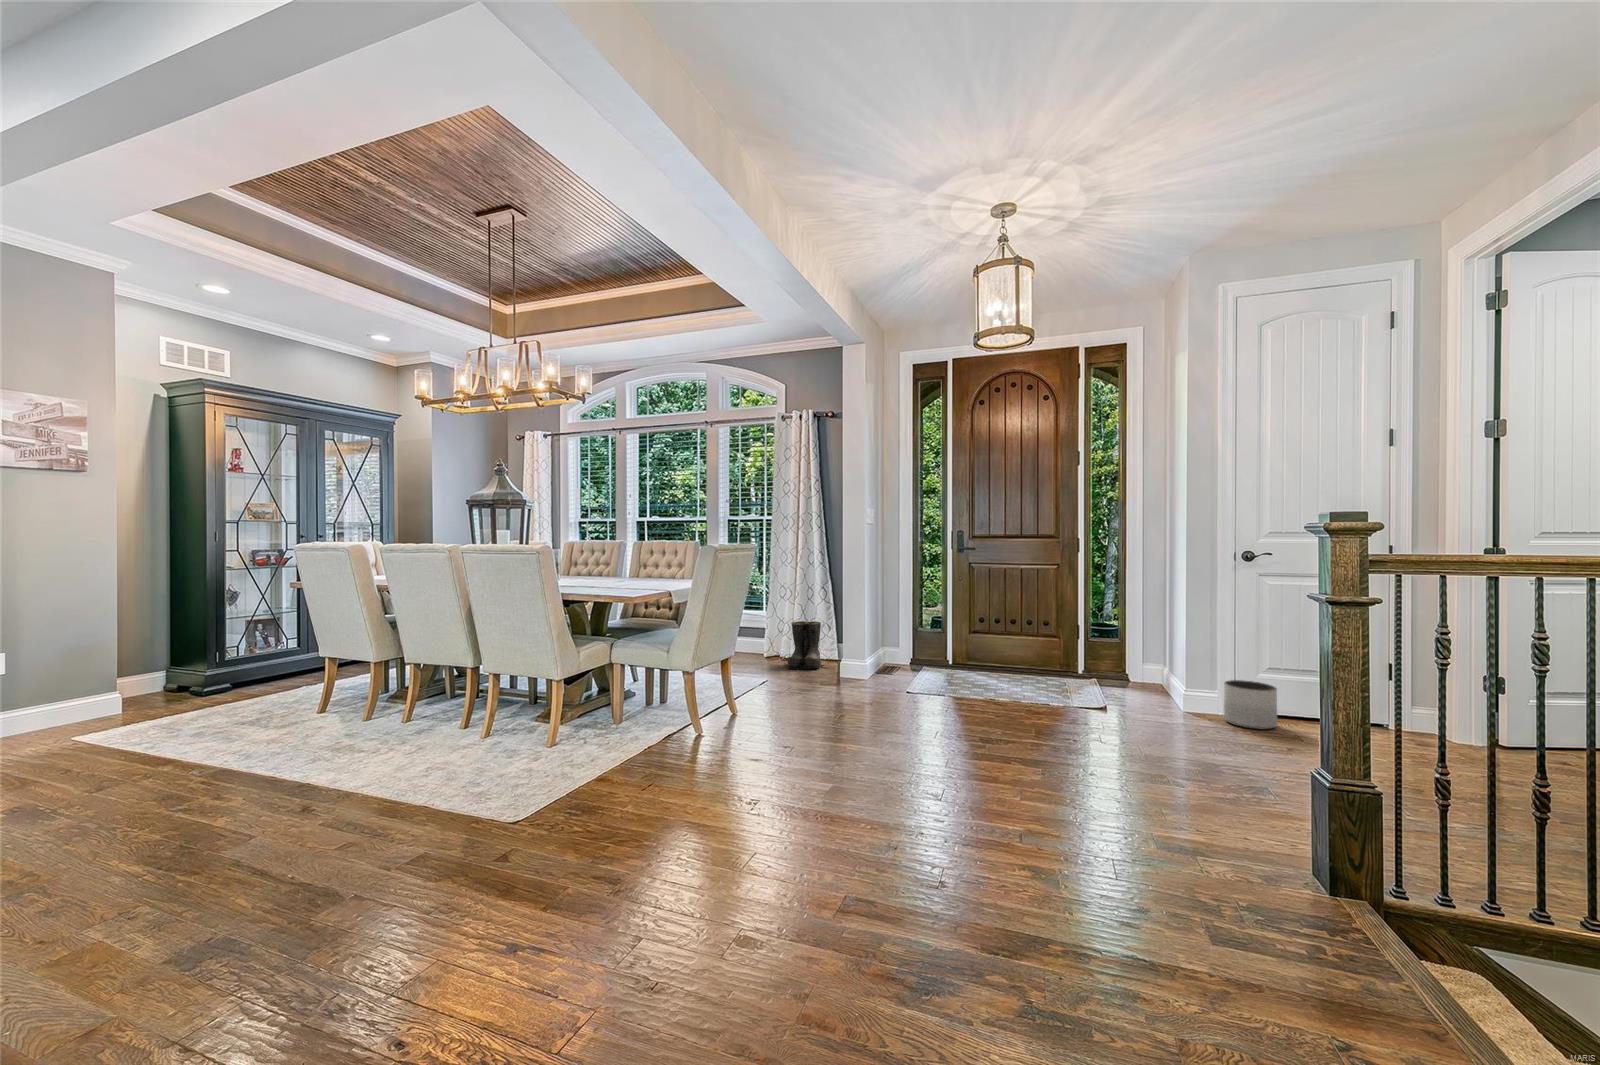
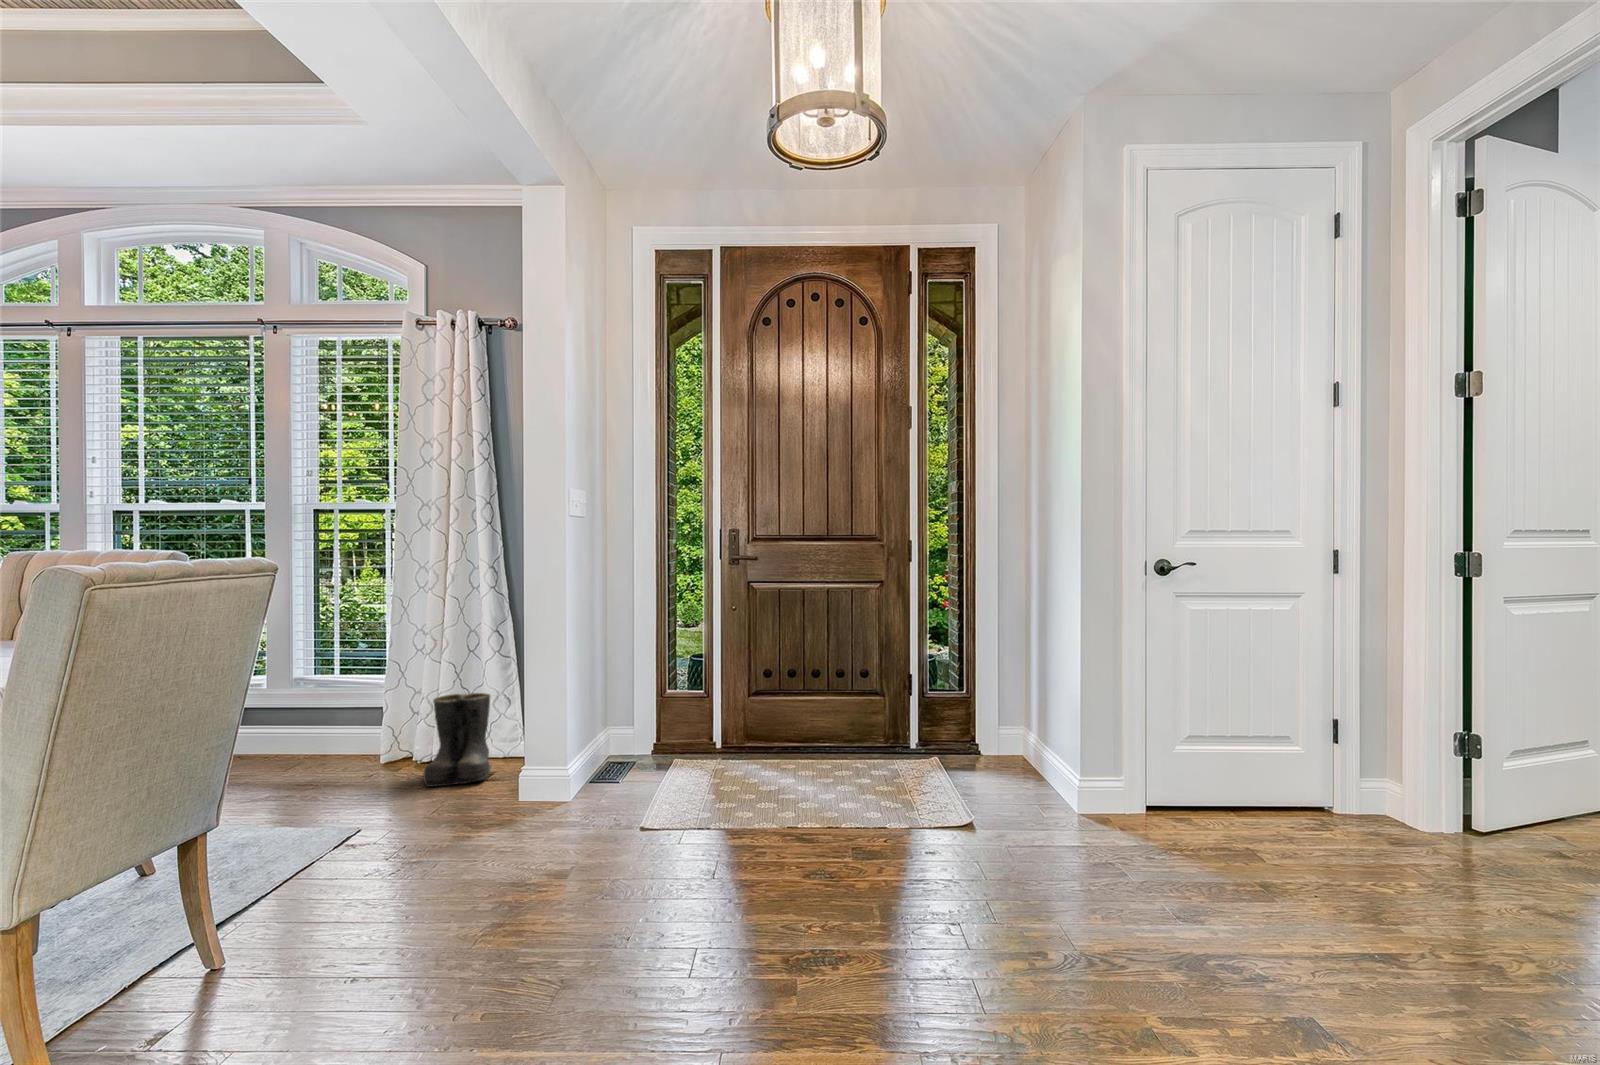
planter: present [1224,680,1277,730] -> none [1135,758,1207,835]

